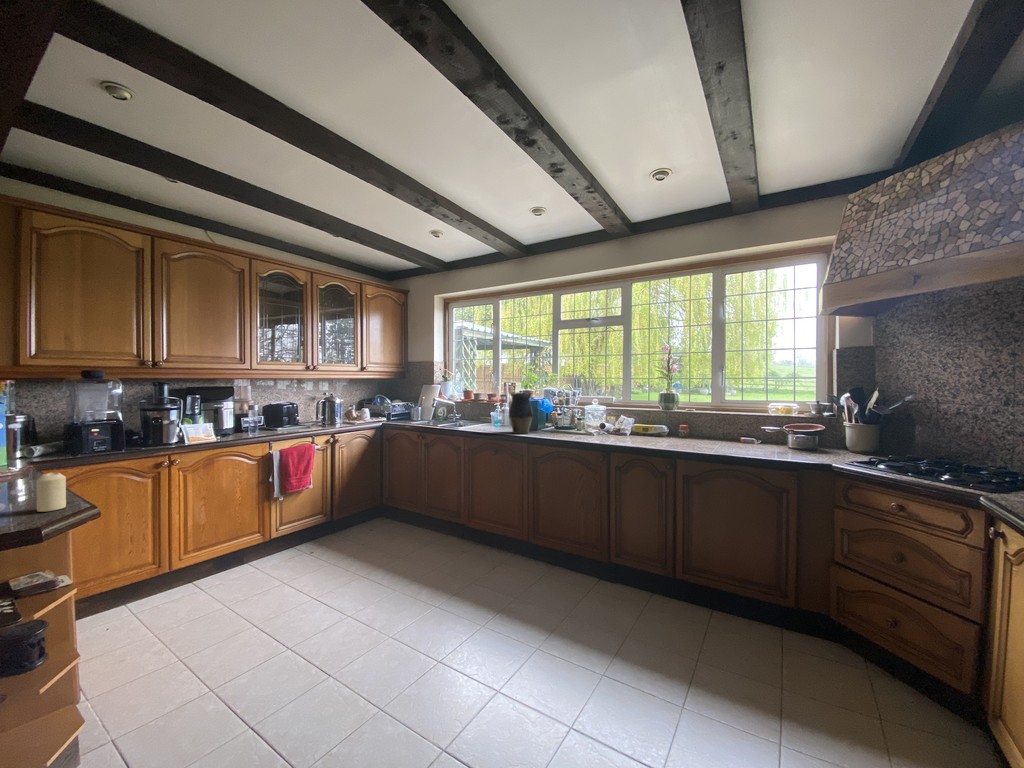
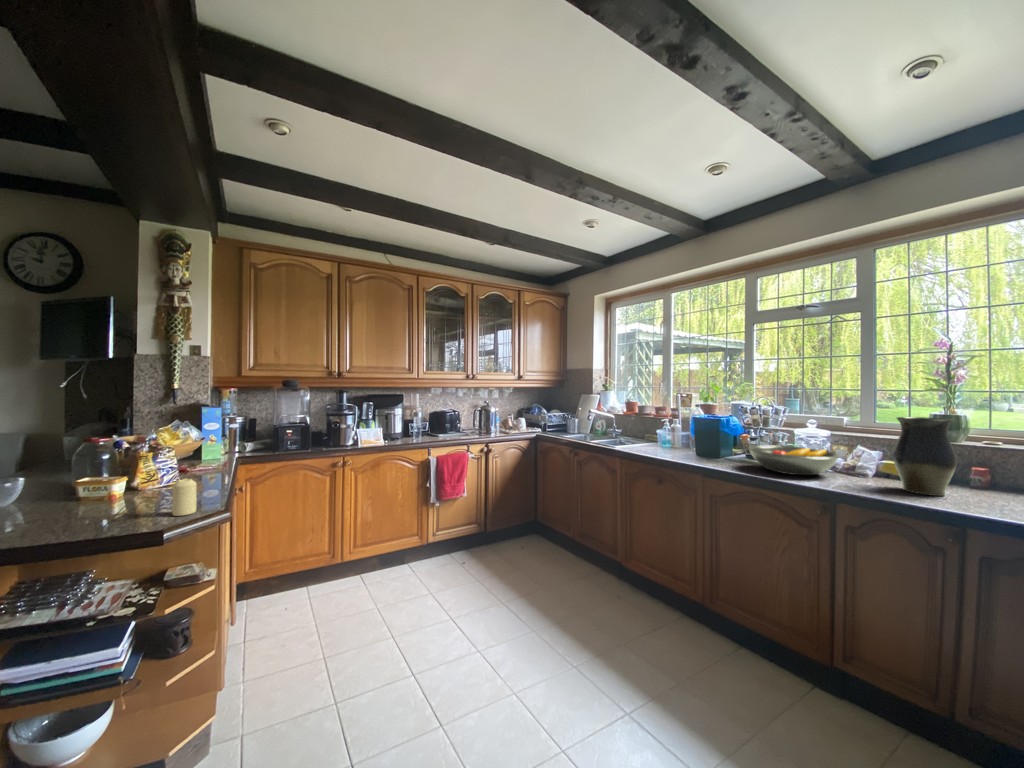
vase: present [509,393,533,434] -> present [893,417,957,496]
fruit bowl: none [558,418,612,437] -> present [749,445,839,475]

